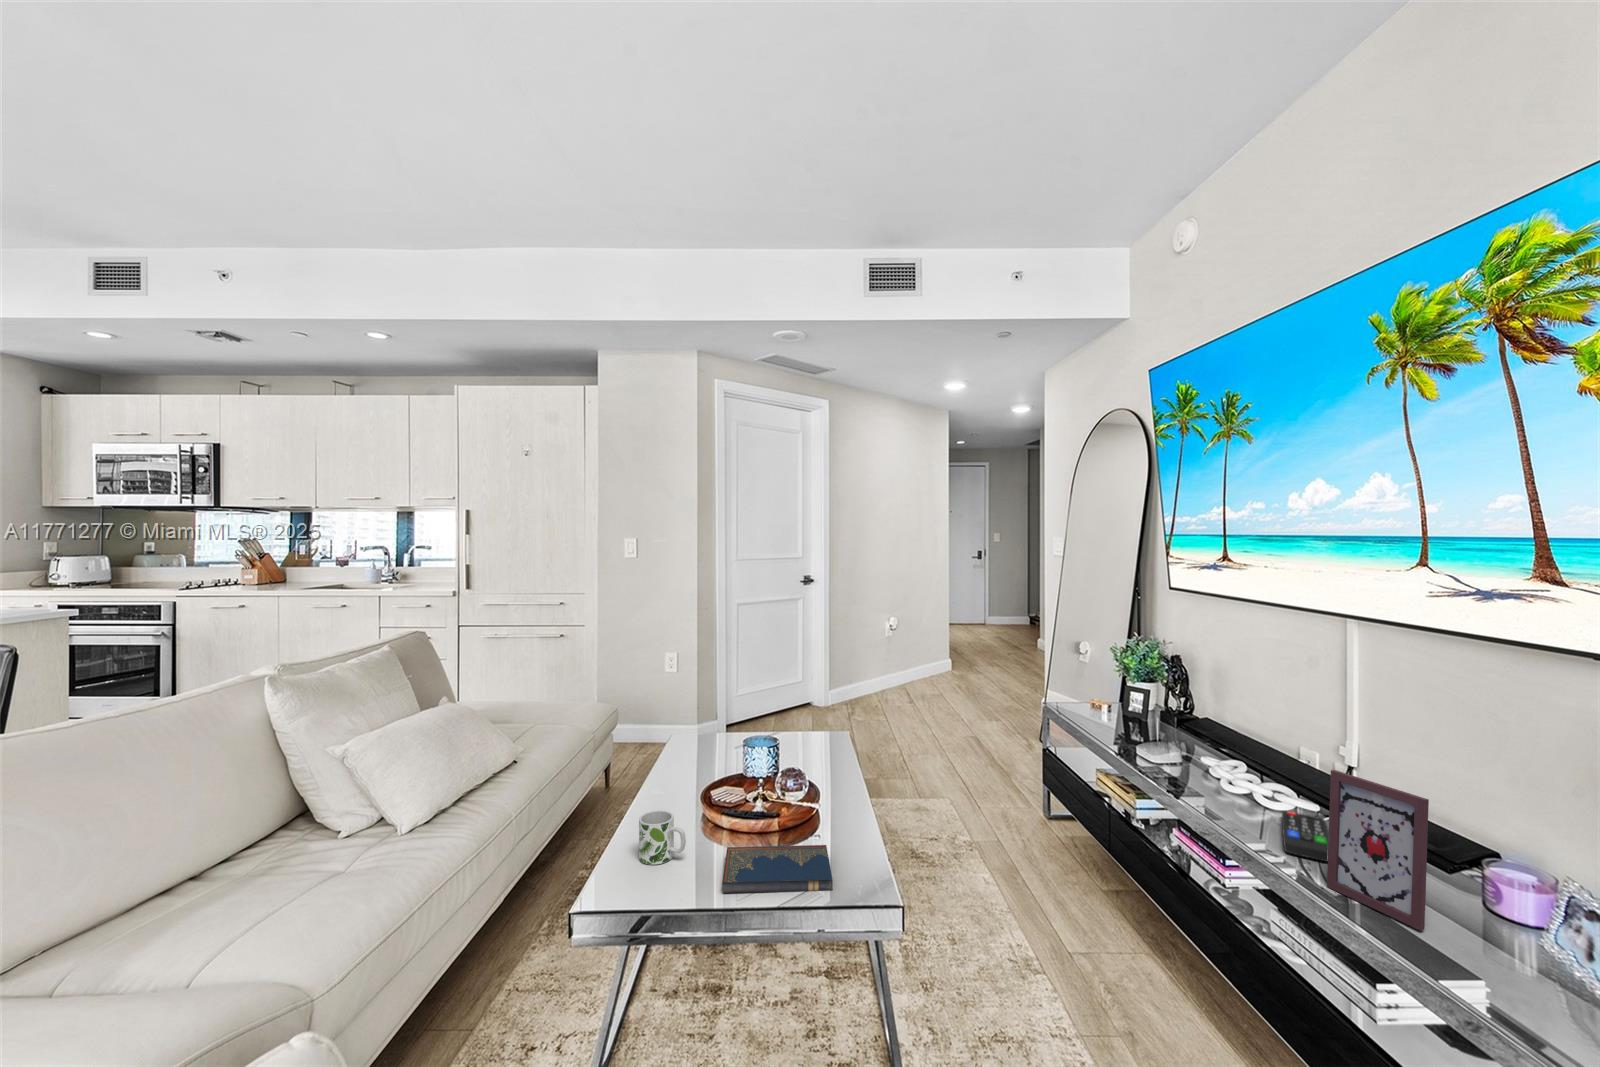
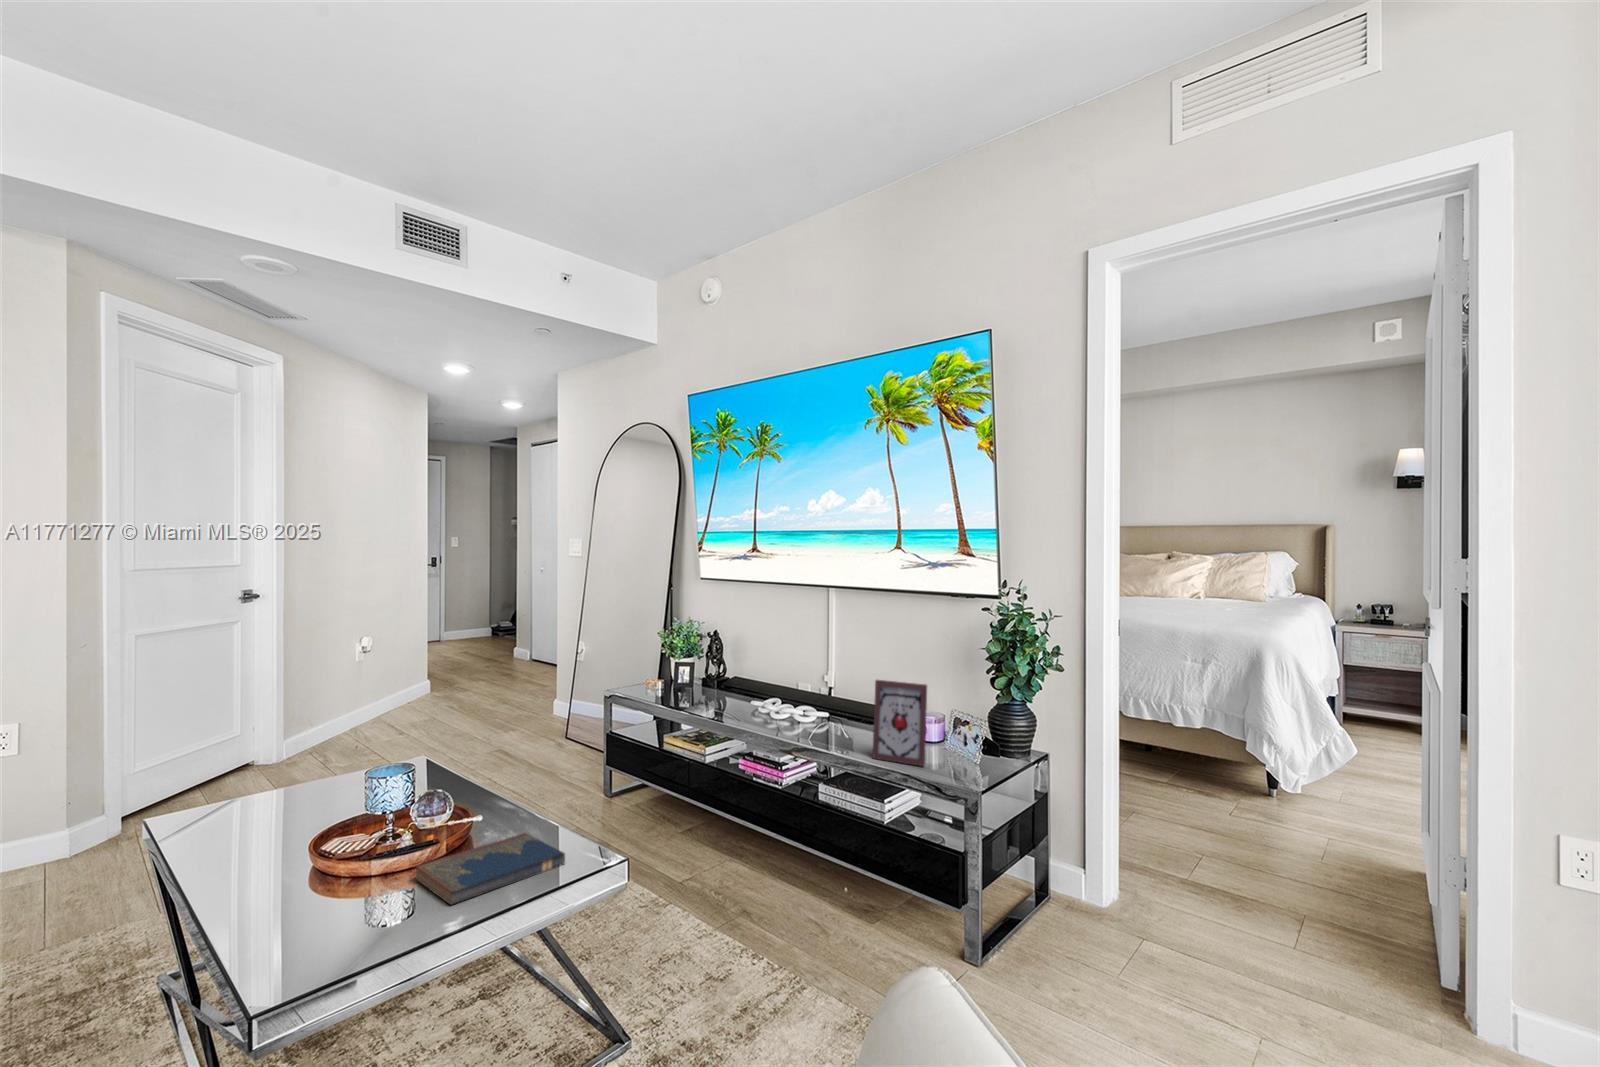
mug: present [639,810,686,865] -> none [283,848,362,920]
remote control: present [1282,811,1328,861] -> none [824,723,866,747]

